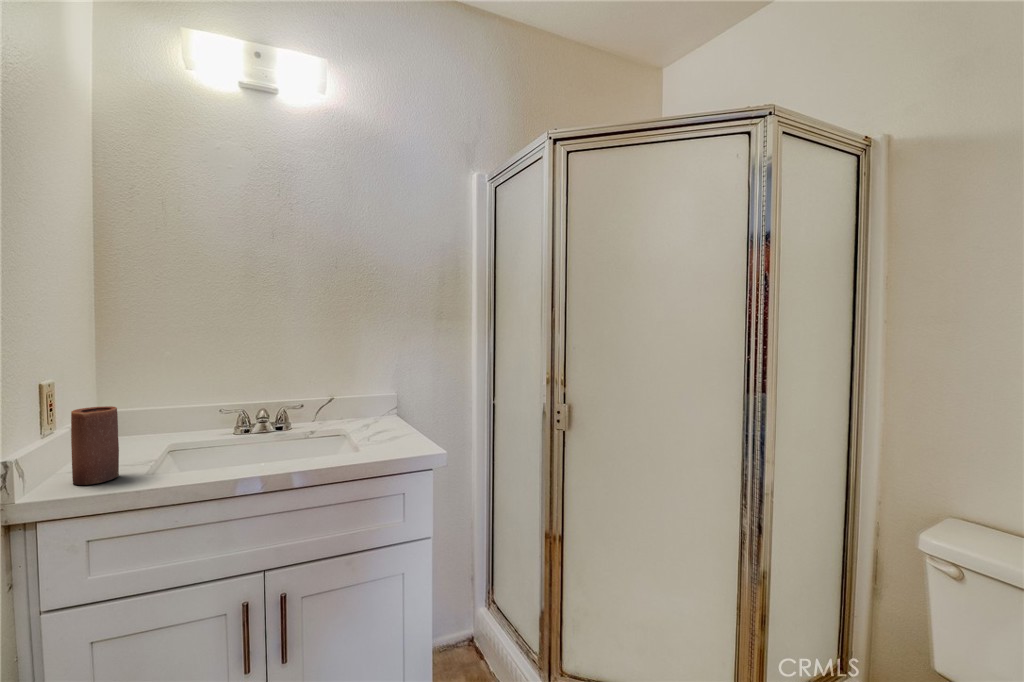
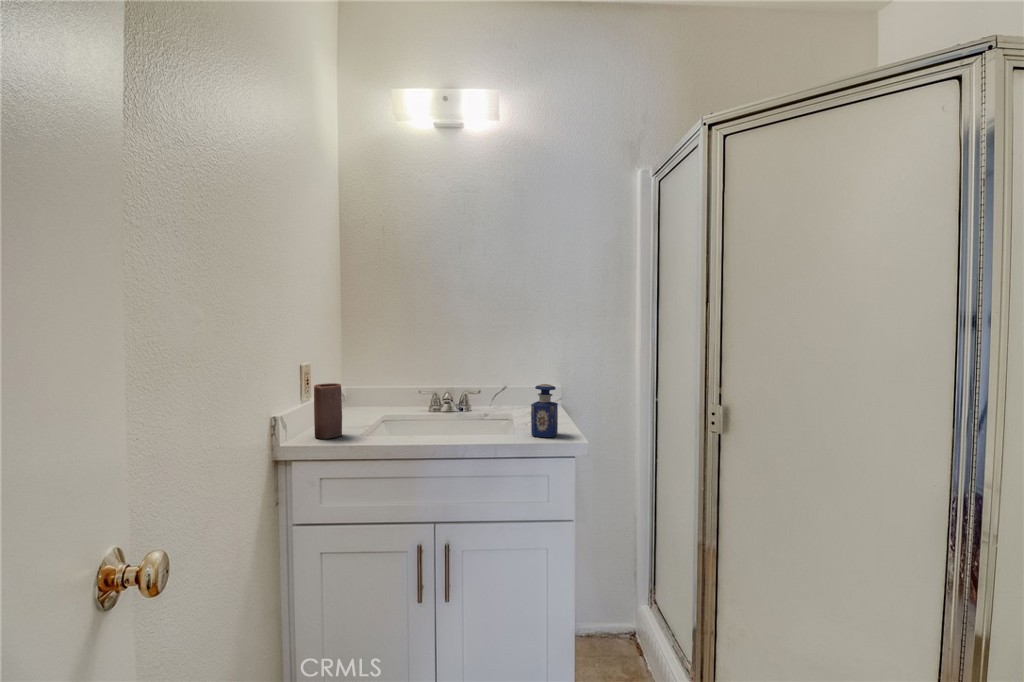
perfume bottle: none [380,393,408,451] -> present [531,384,558,437]

